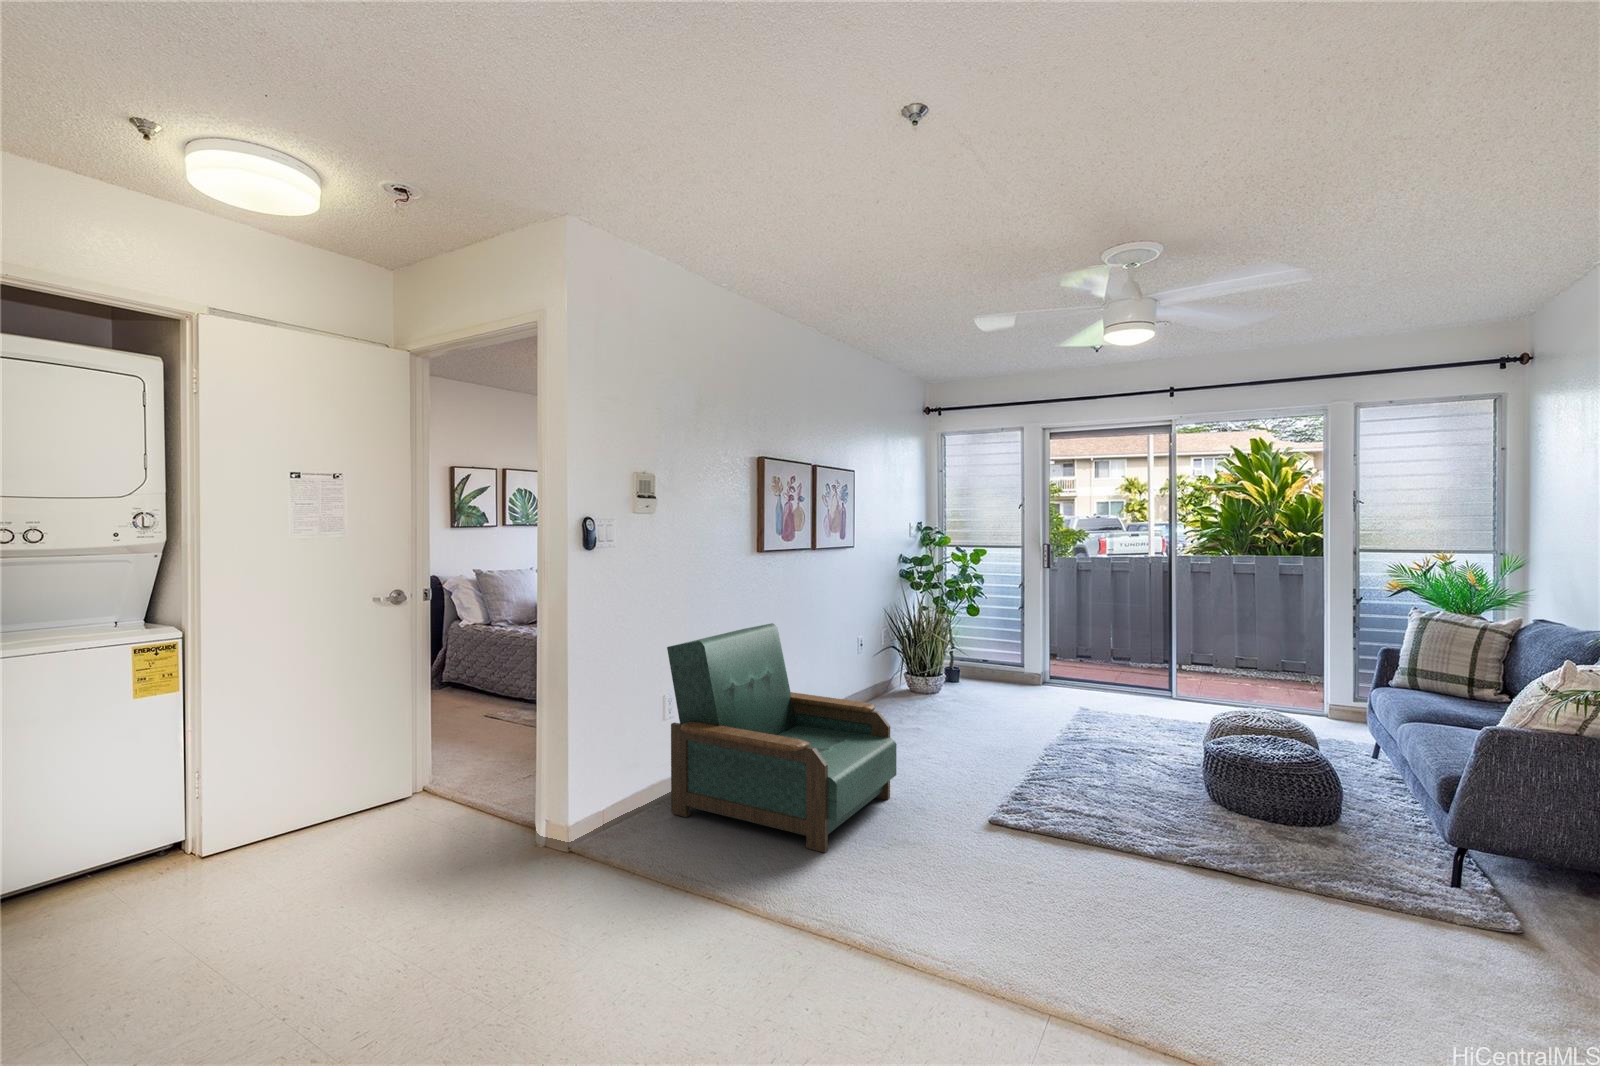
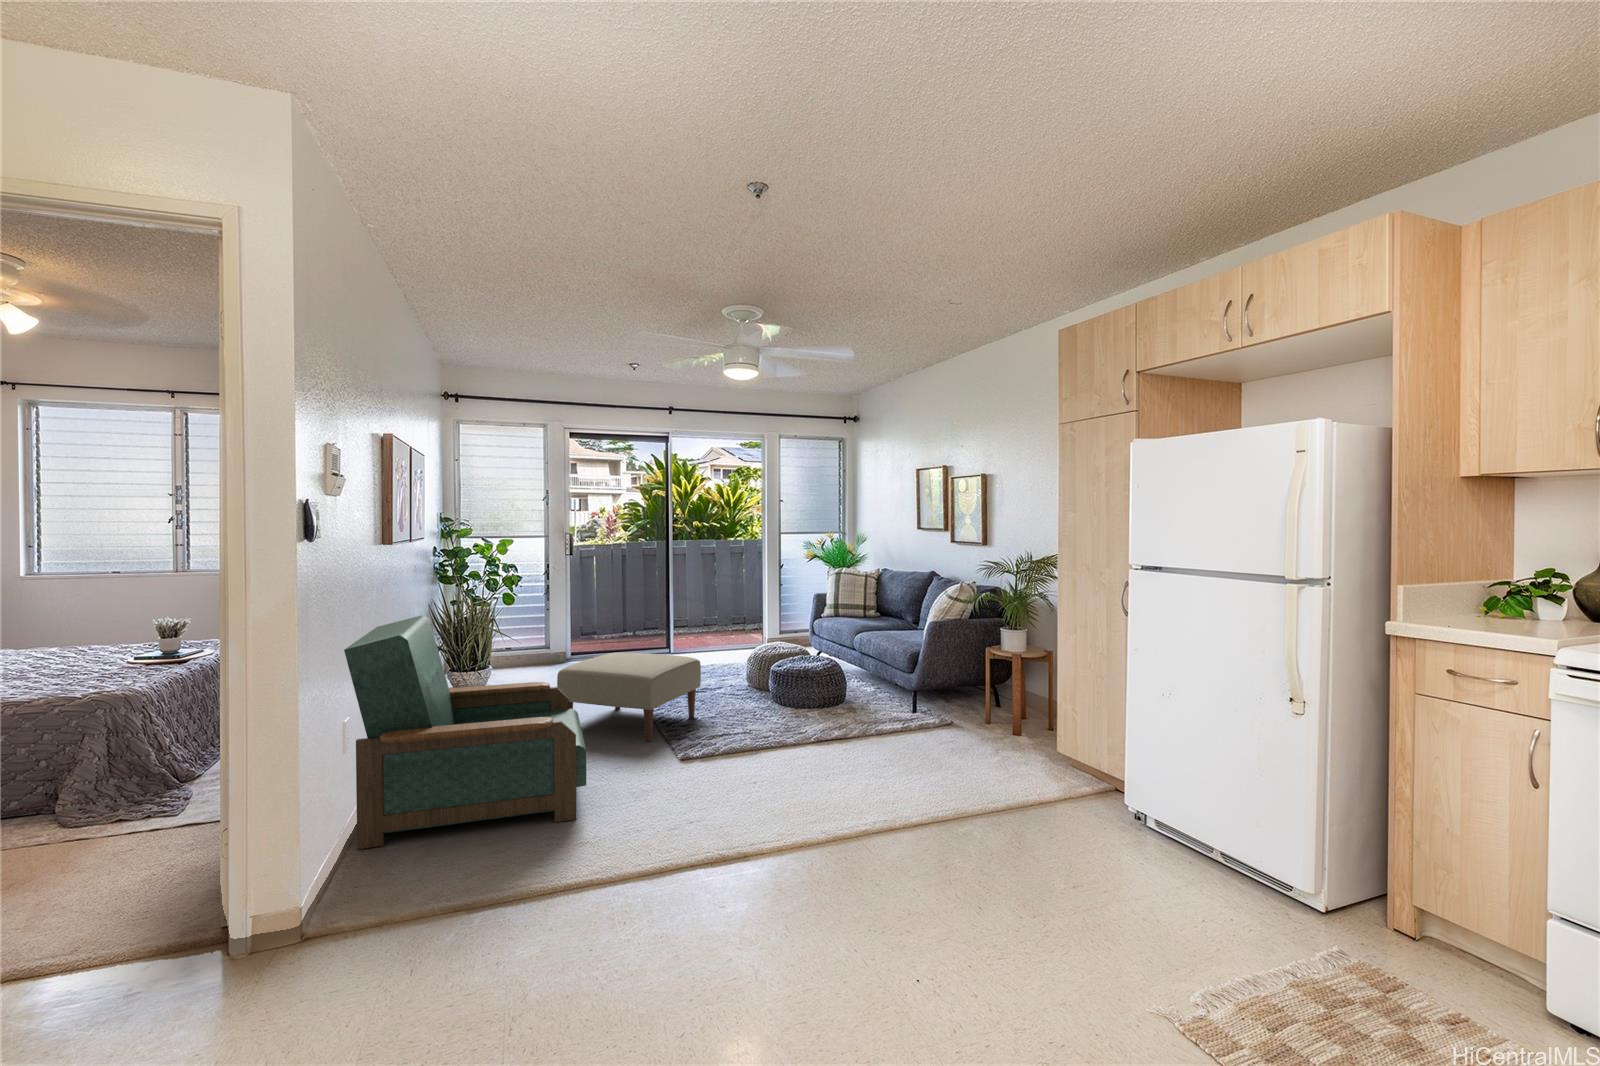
ottoman: none [928,686,1094,796] -> present [557,652,701,741]

